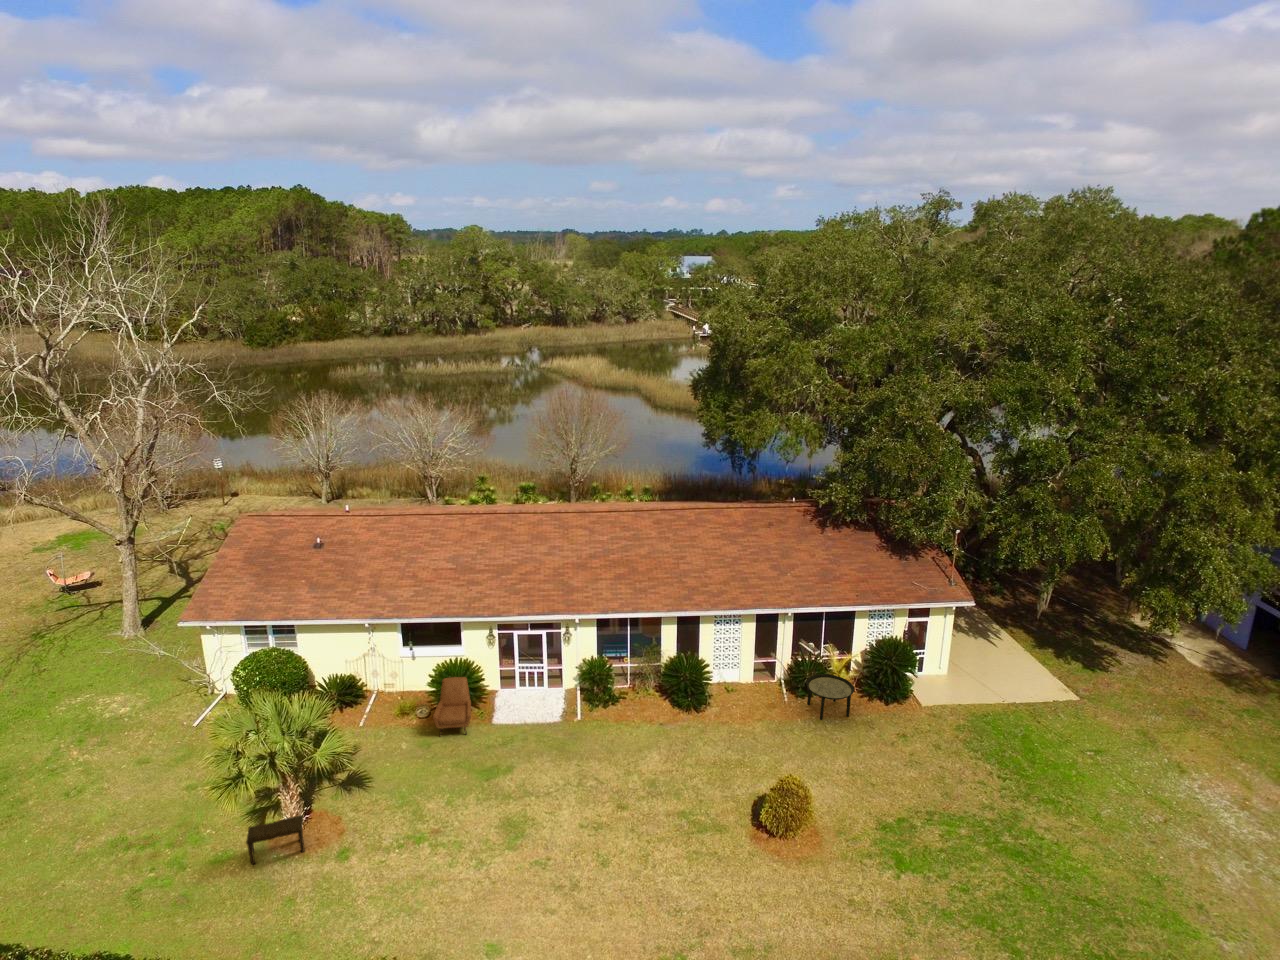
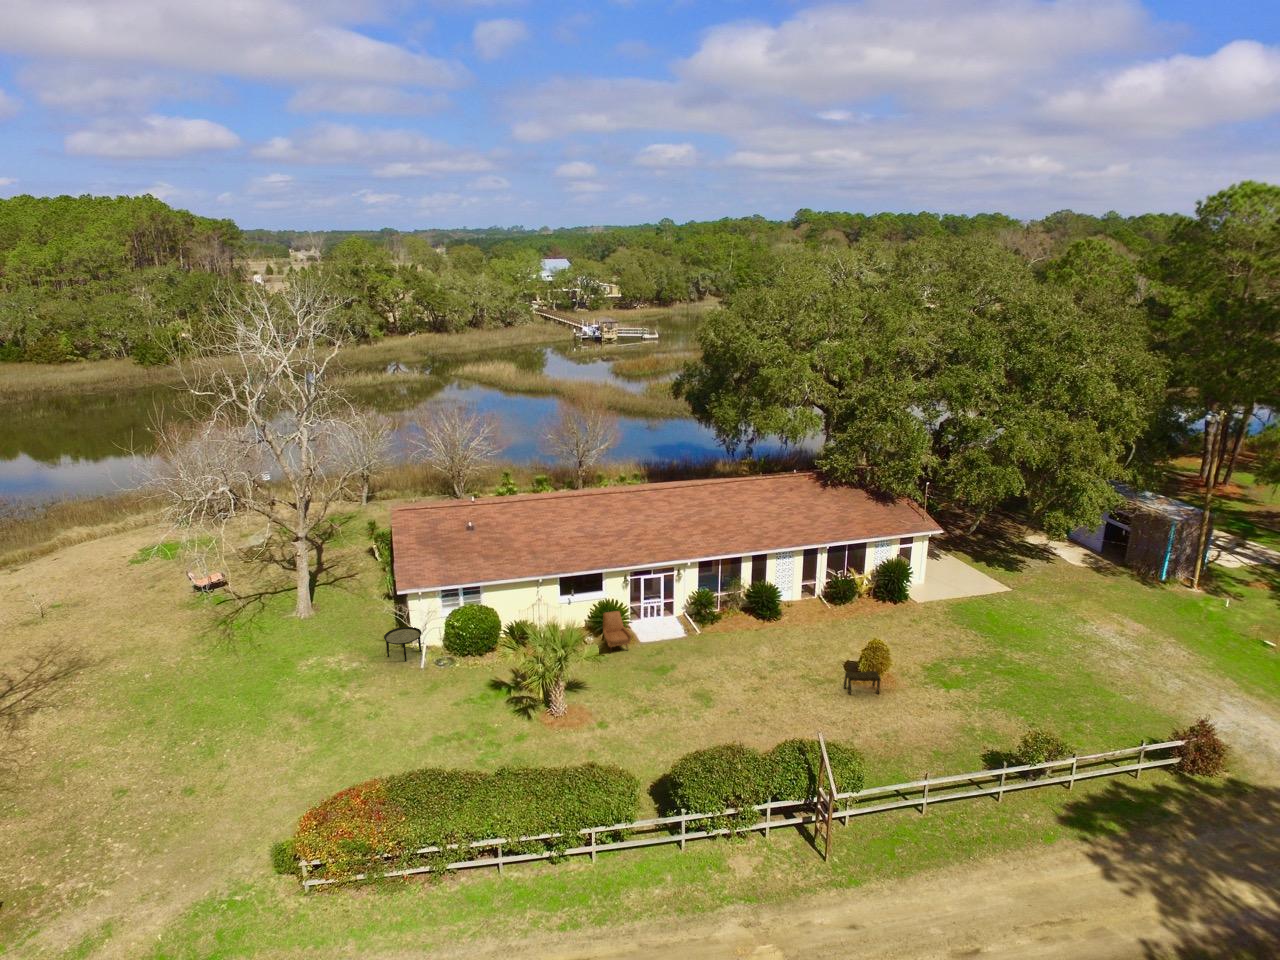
round table: present [806,674,854,720] -> present [384,627,422,661]
bench: present [246,815,304,865] -> present [844,671,881,695]

